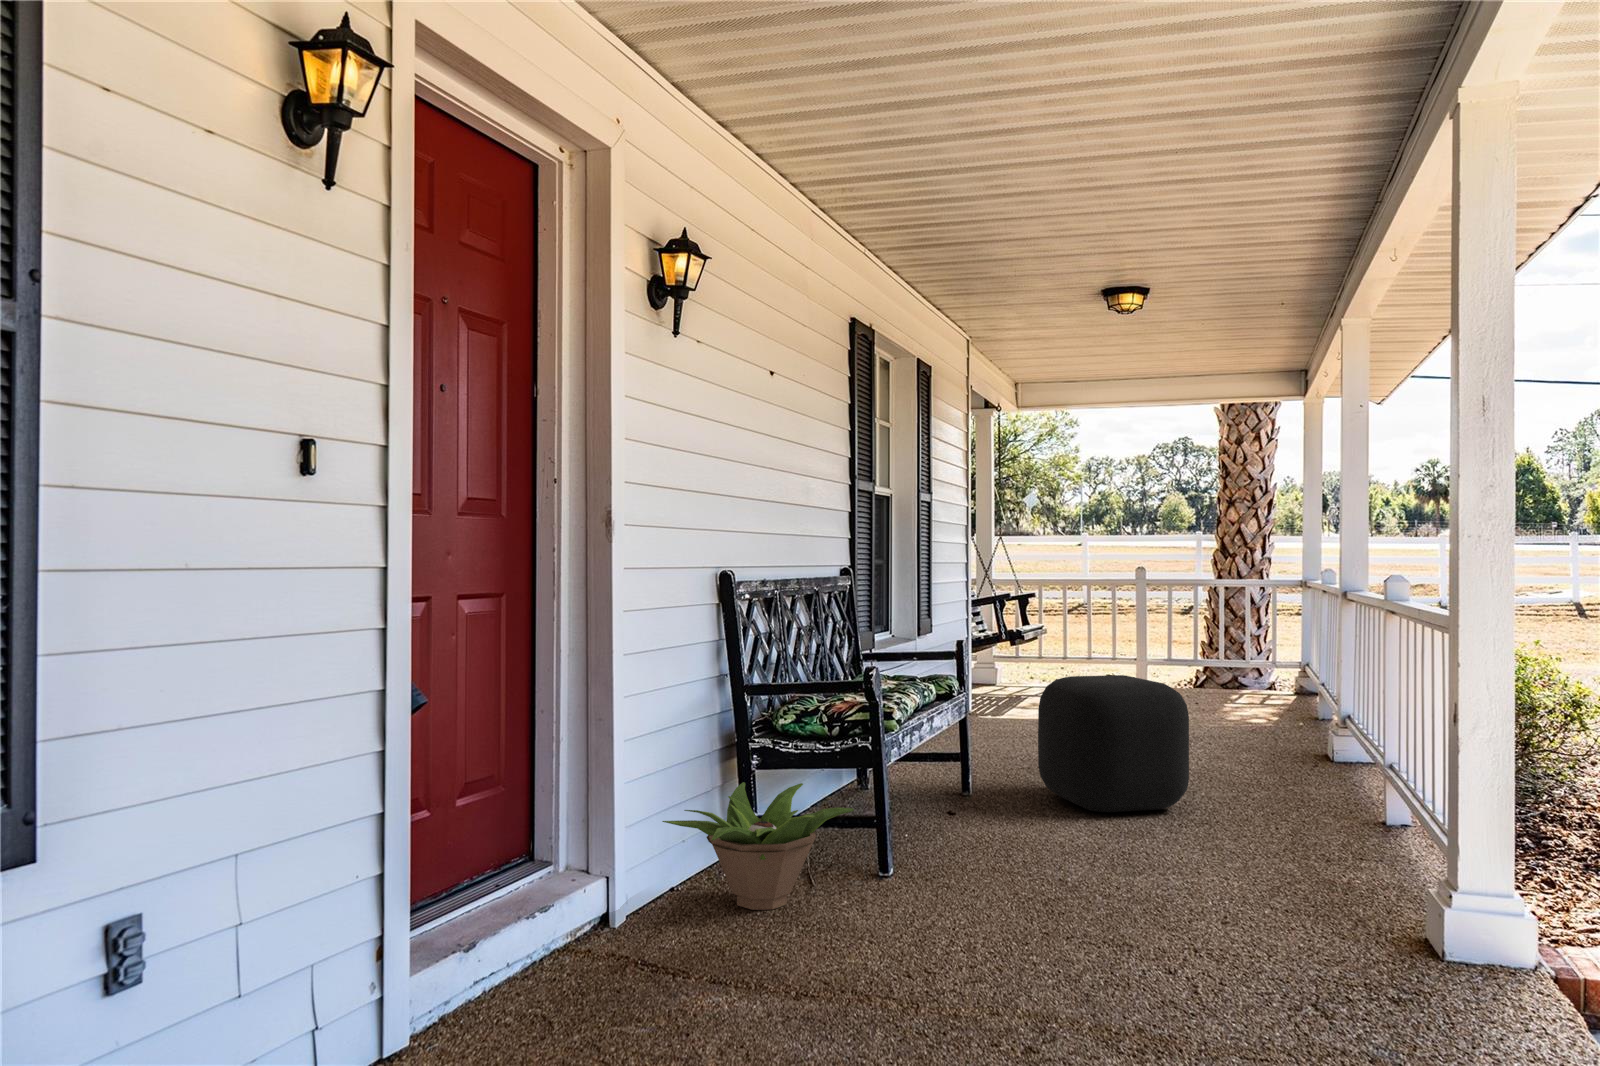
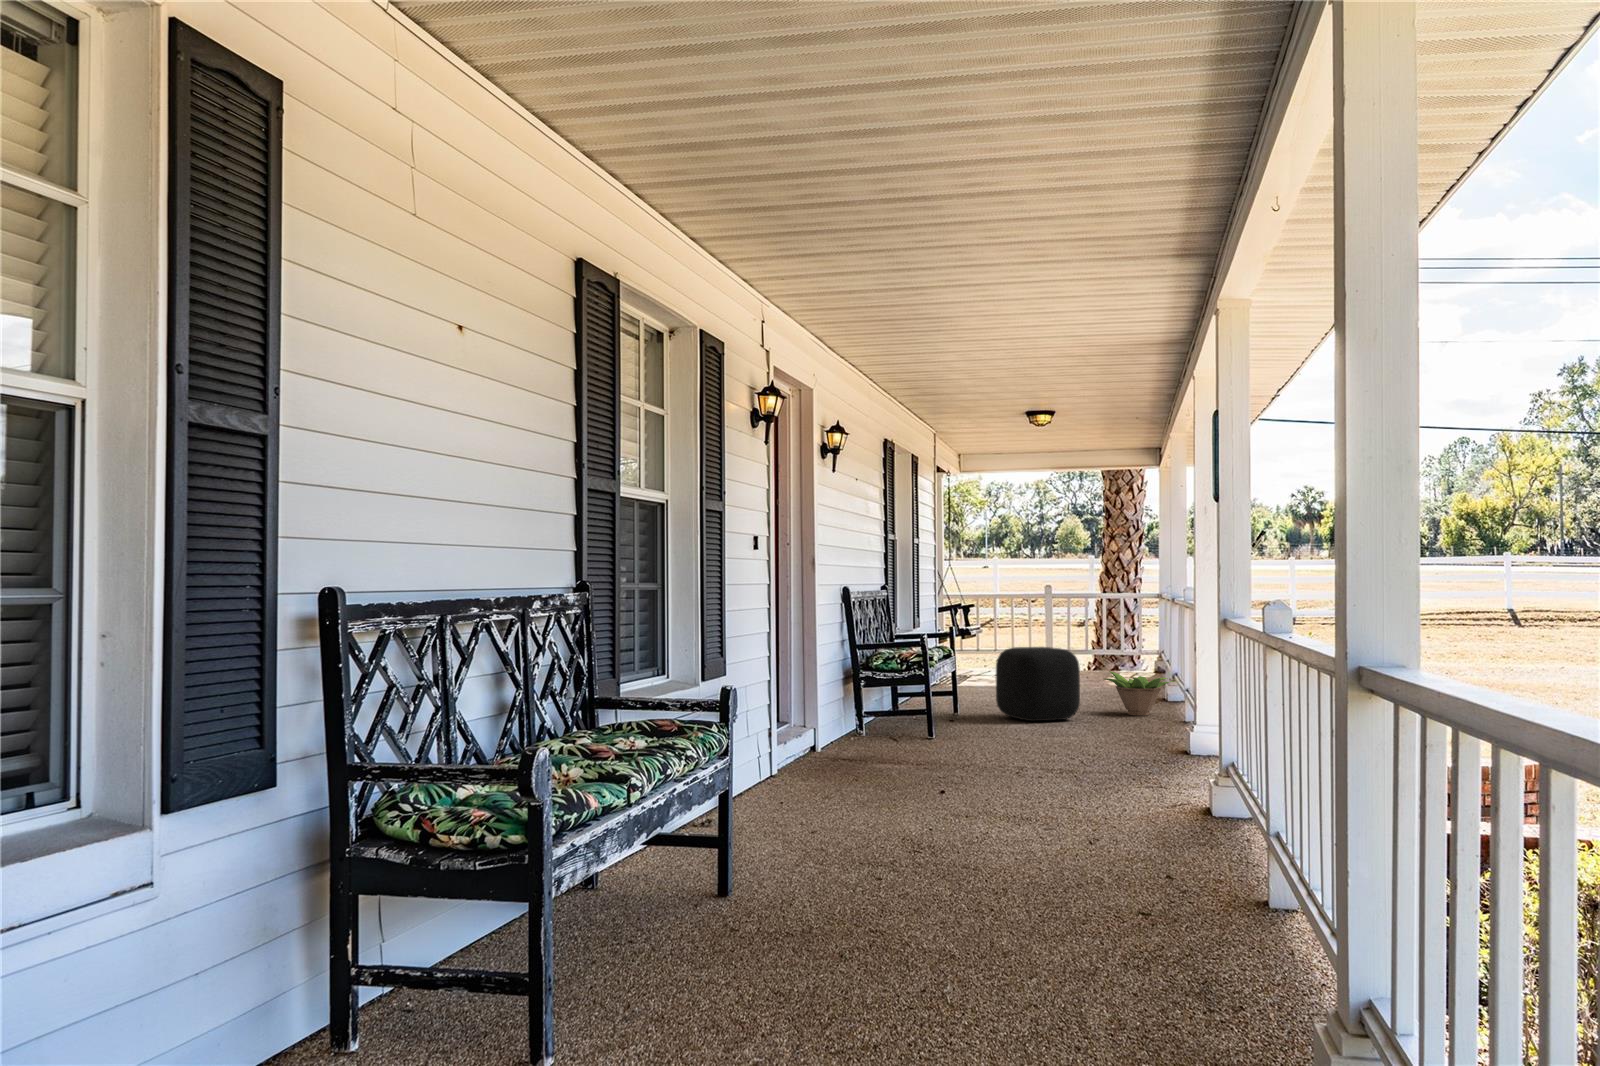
decorative plant: present [662,782,854,910] -> present [1104,671,1174,716]

